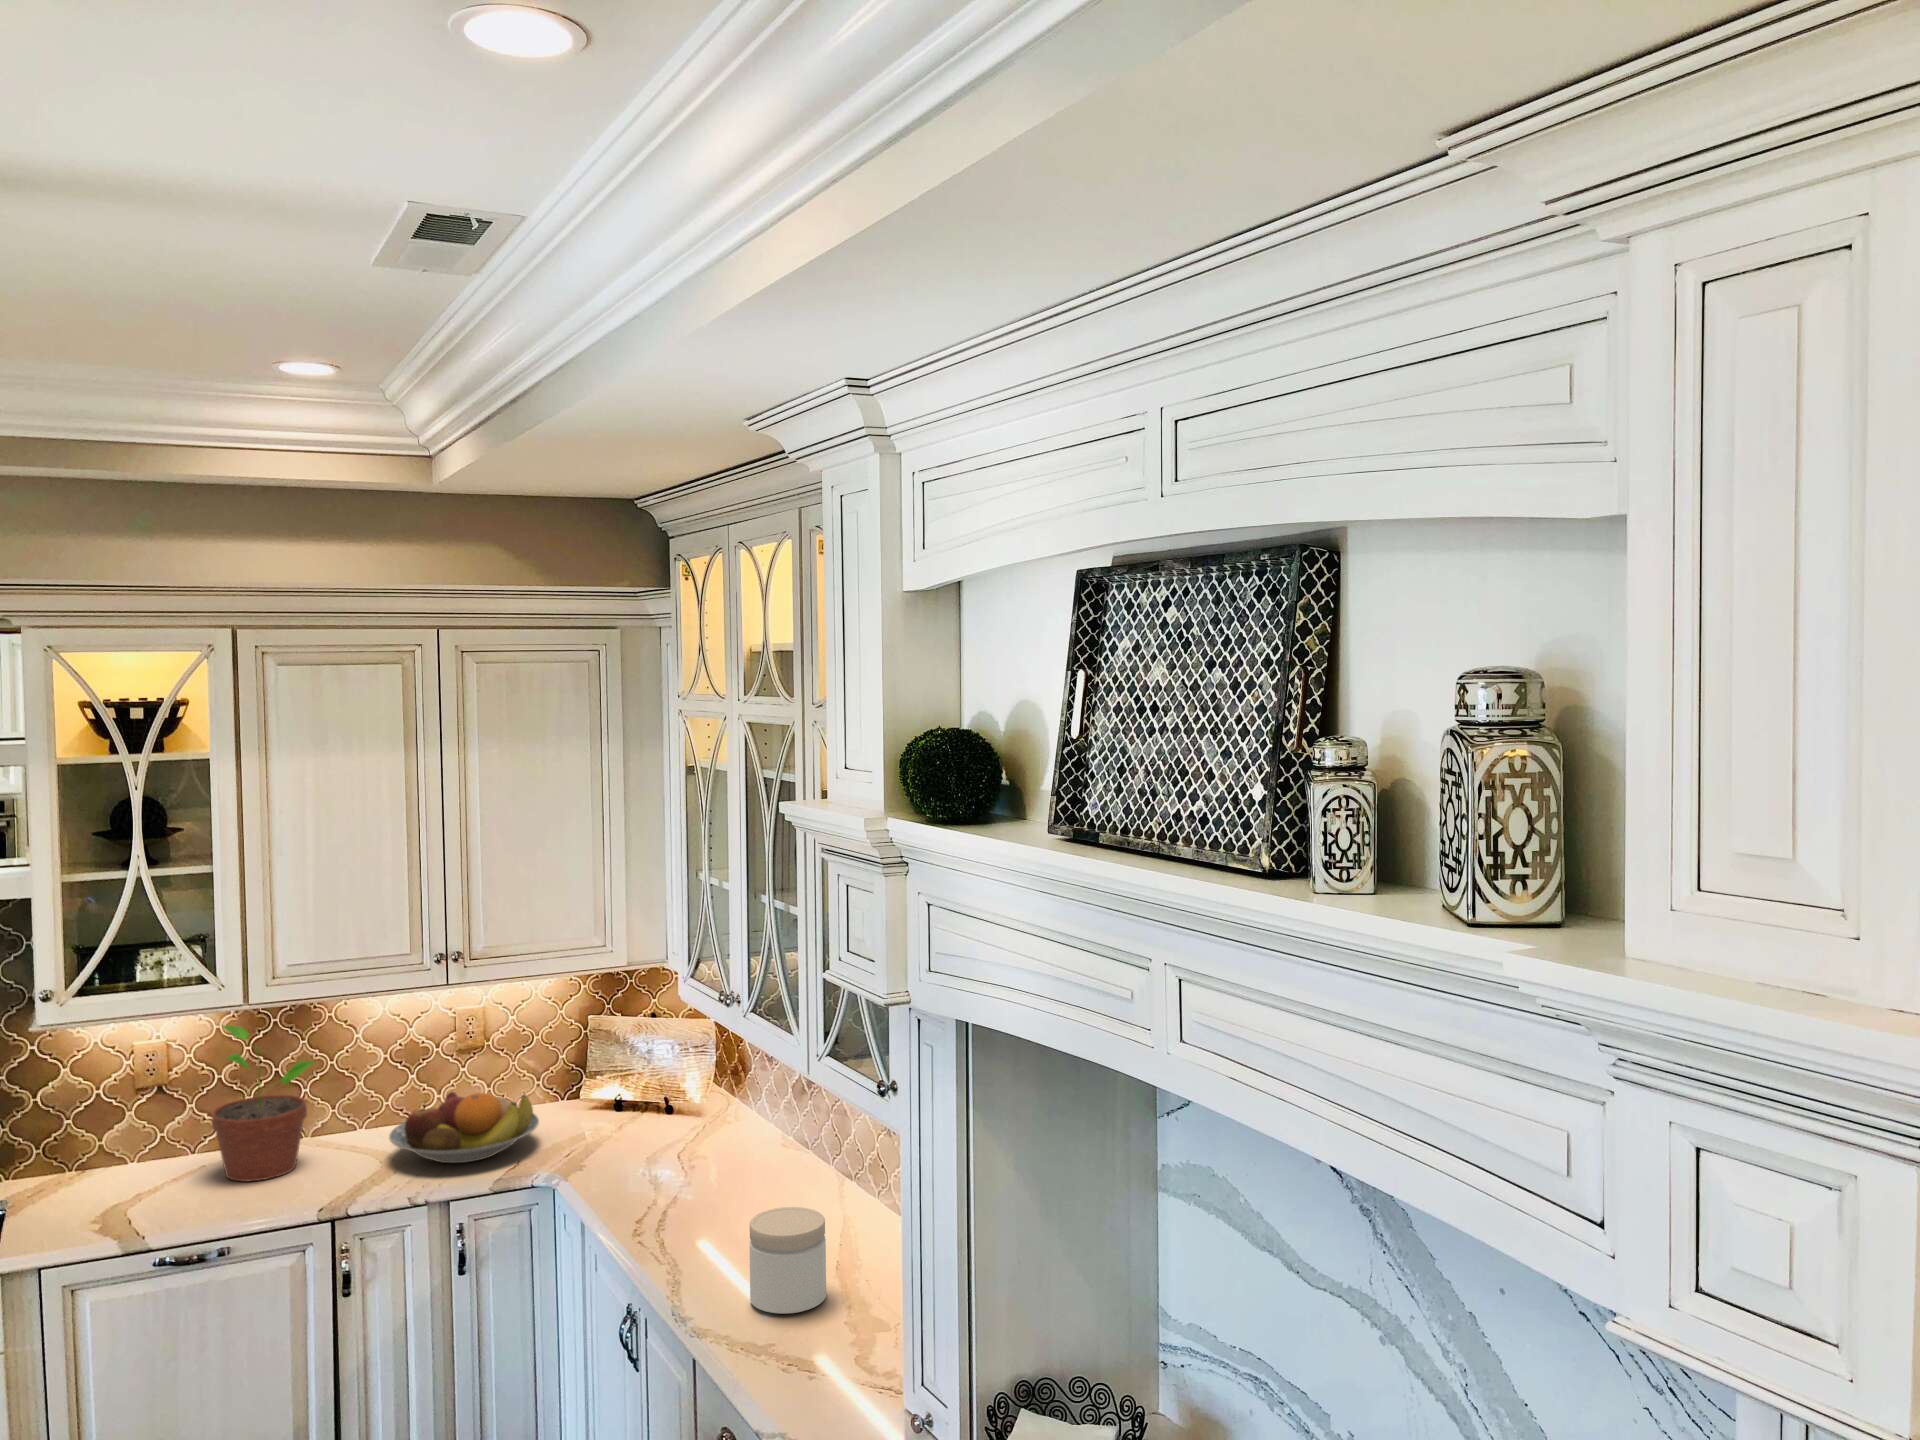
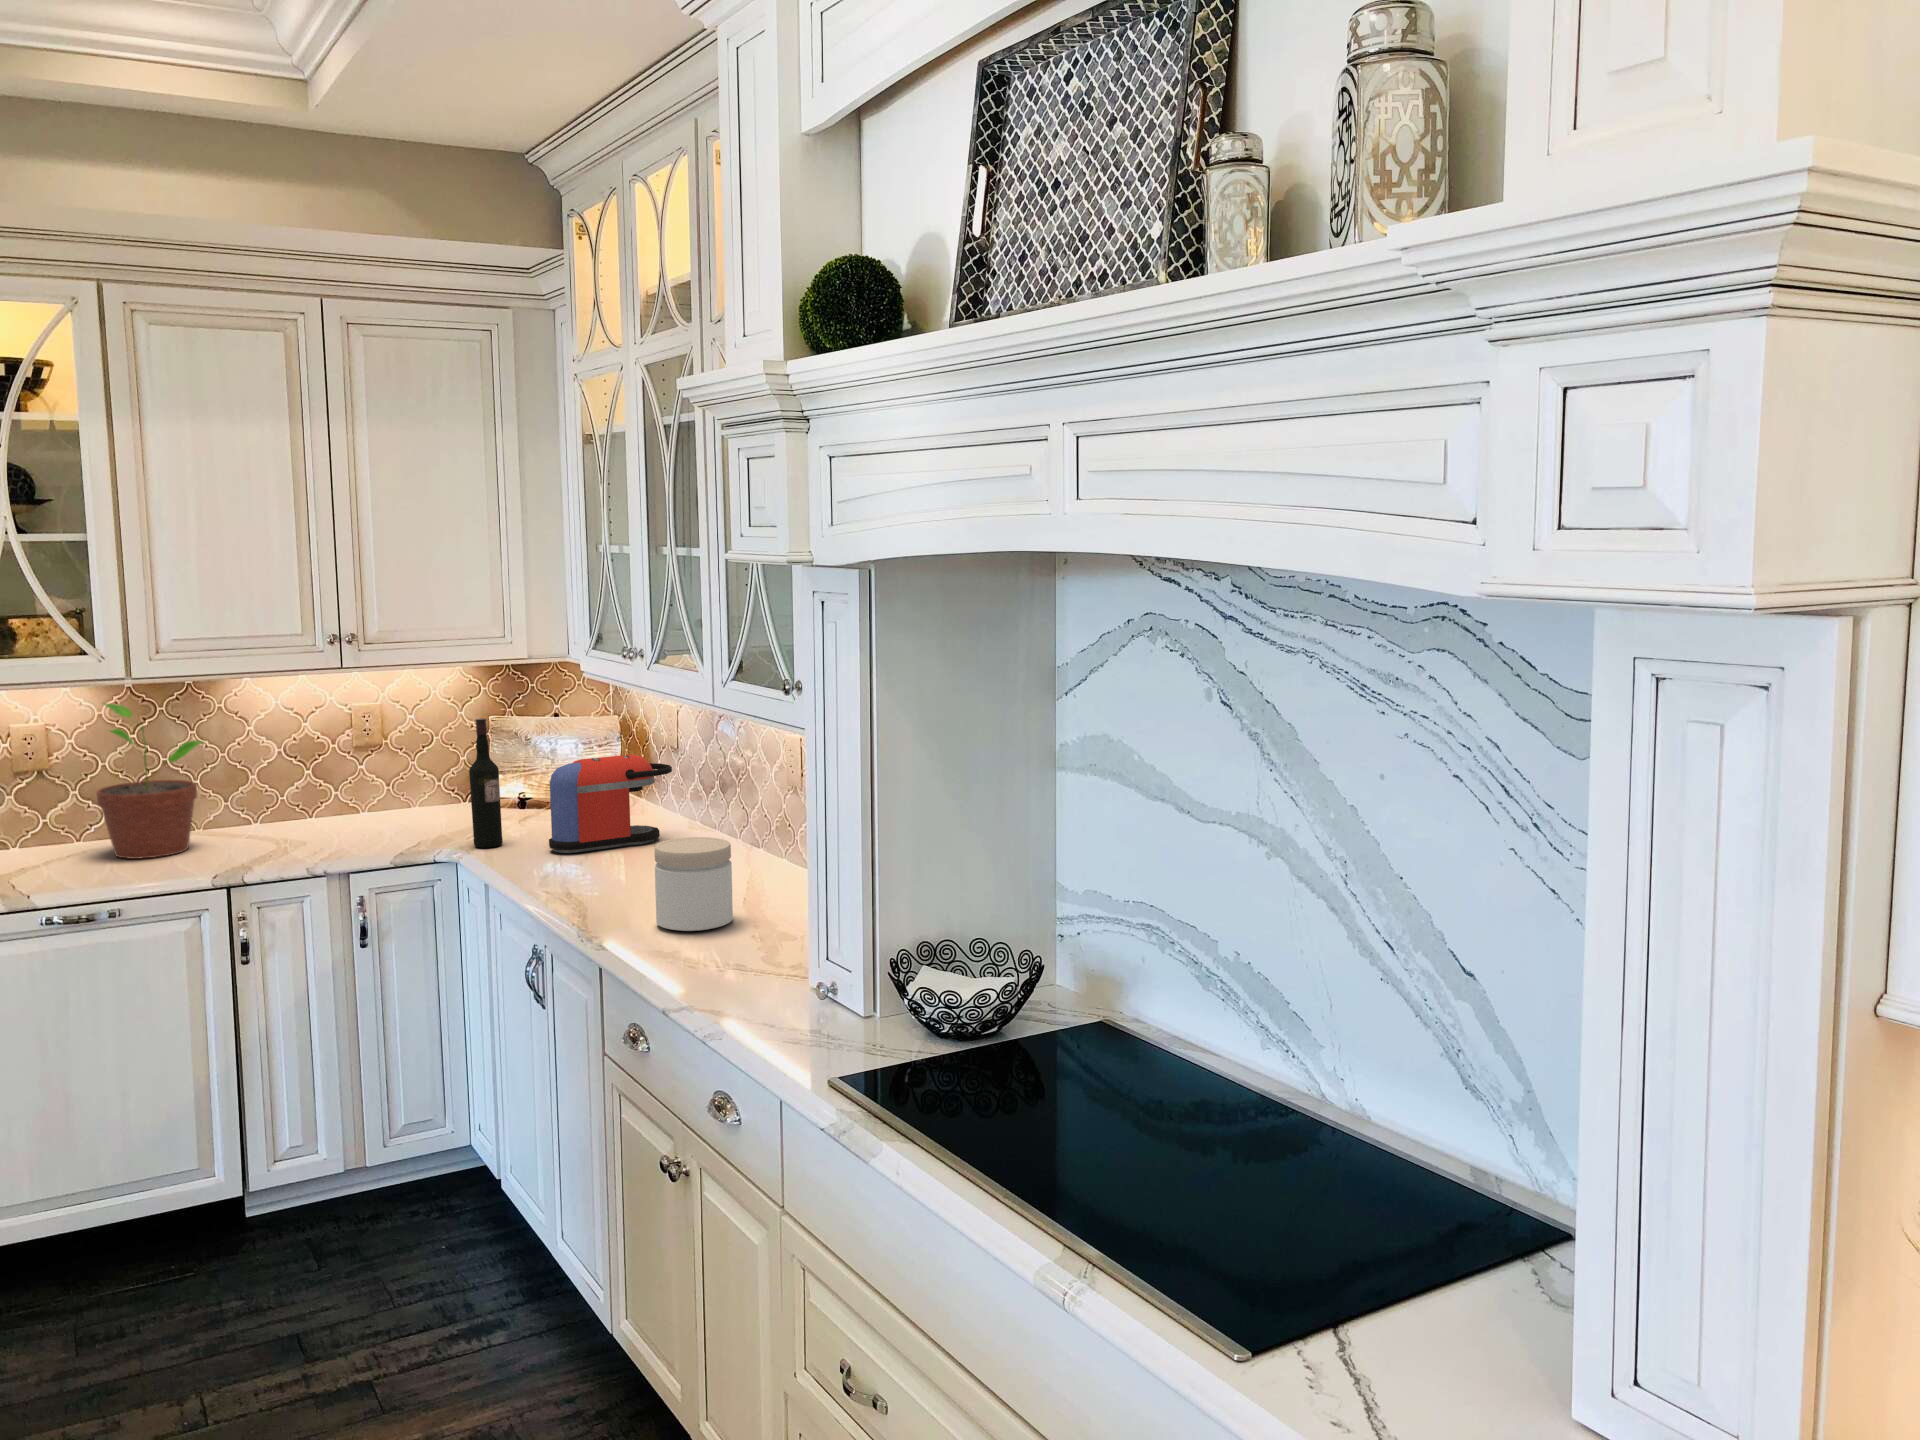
wine bottle: none [568,1042,598,1172] -> present [469,718,503,848]
coffee maker: none [644,1078,765,1183] -> present [549,754,672,853]
fruit bowl: present [389,1092,539,1163] -> none [285,777,441,844]

